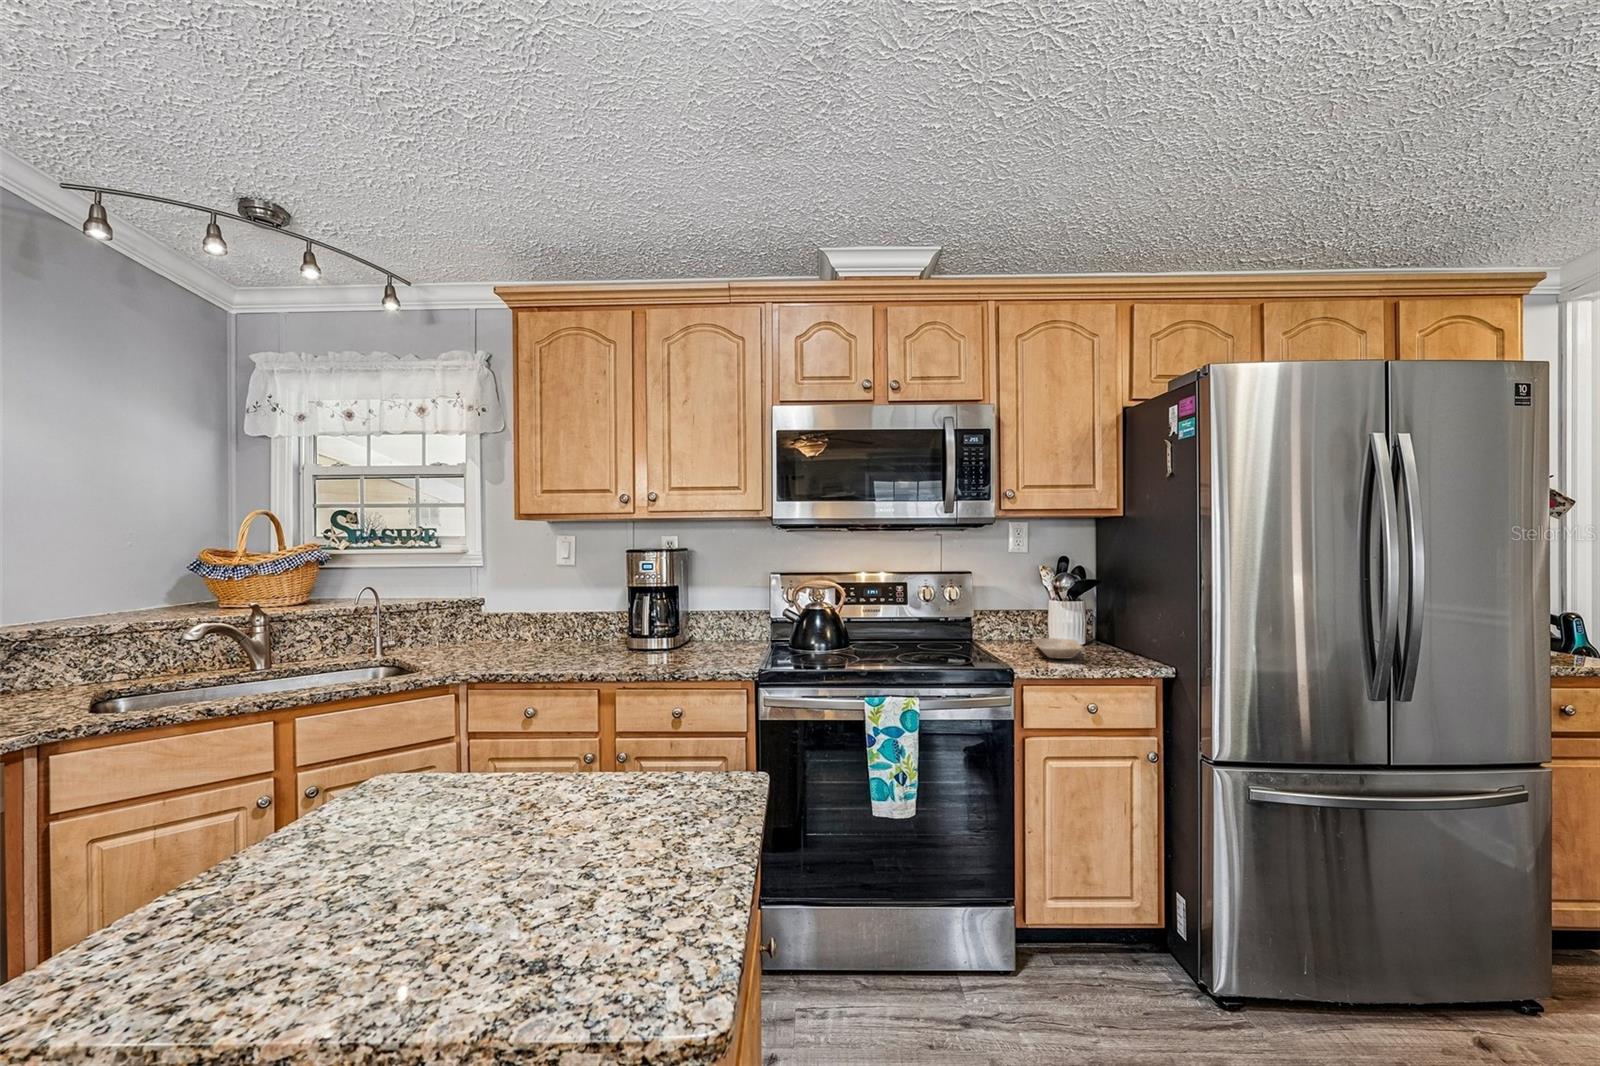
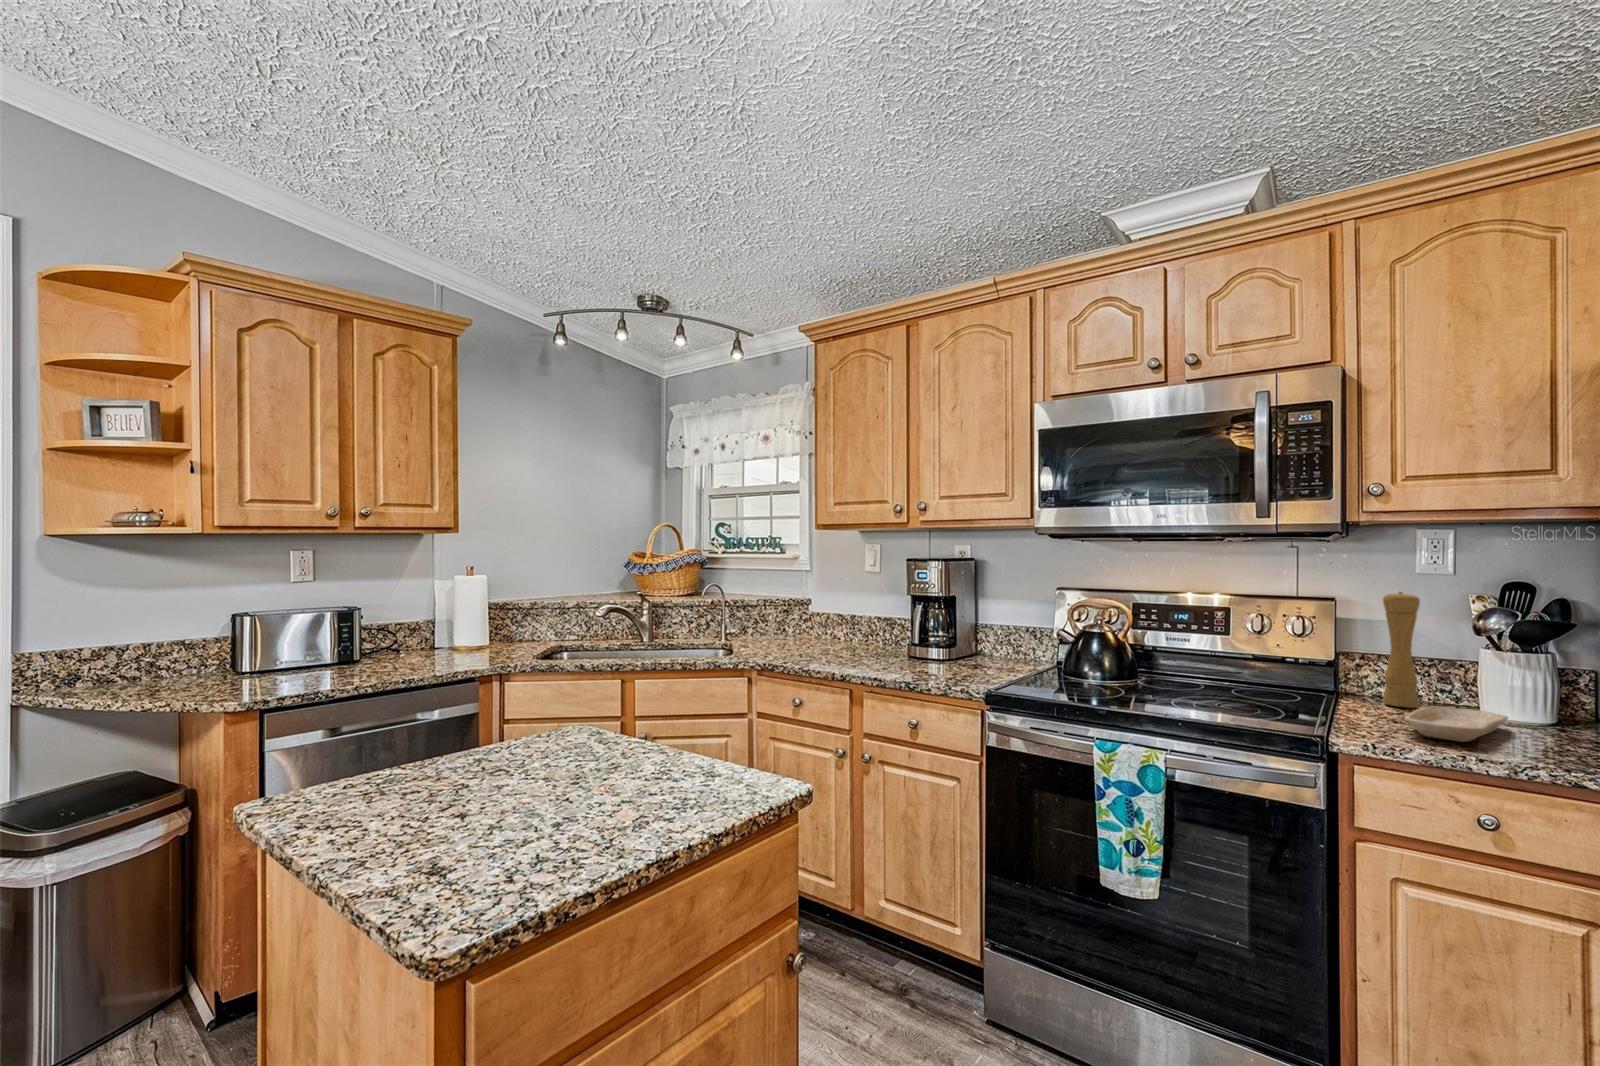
pepper mill: none [996,564,1017,642] -> present [1383,592,1420,708]

